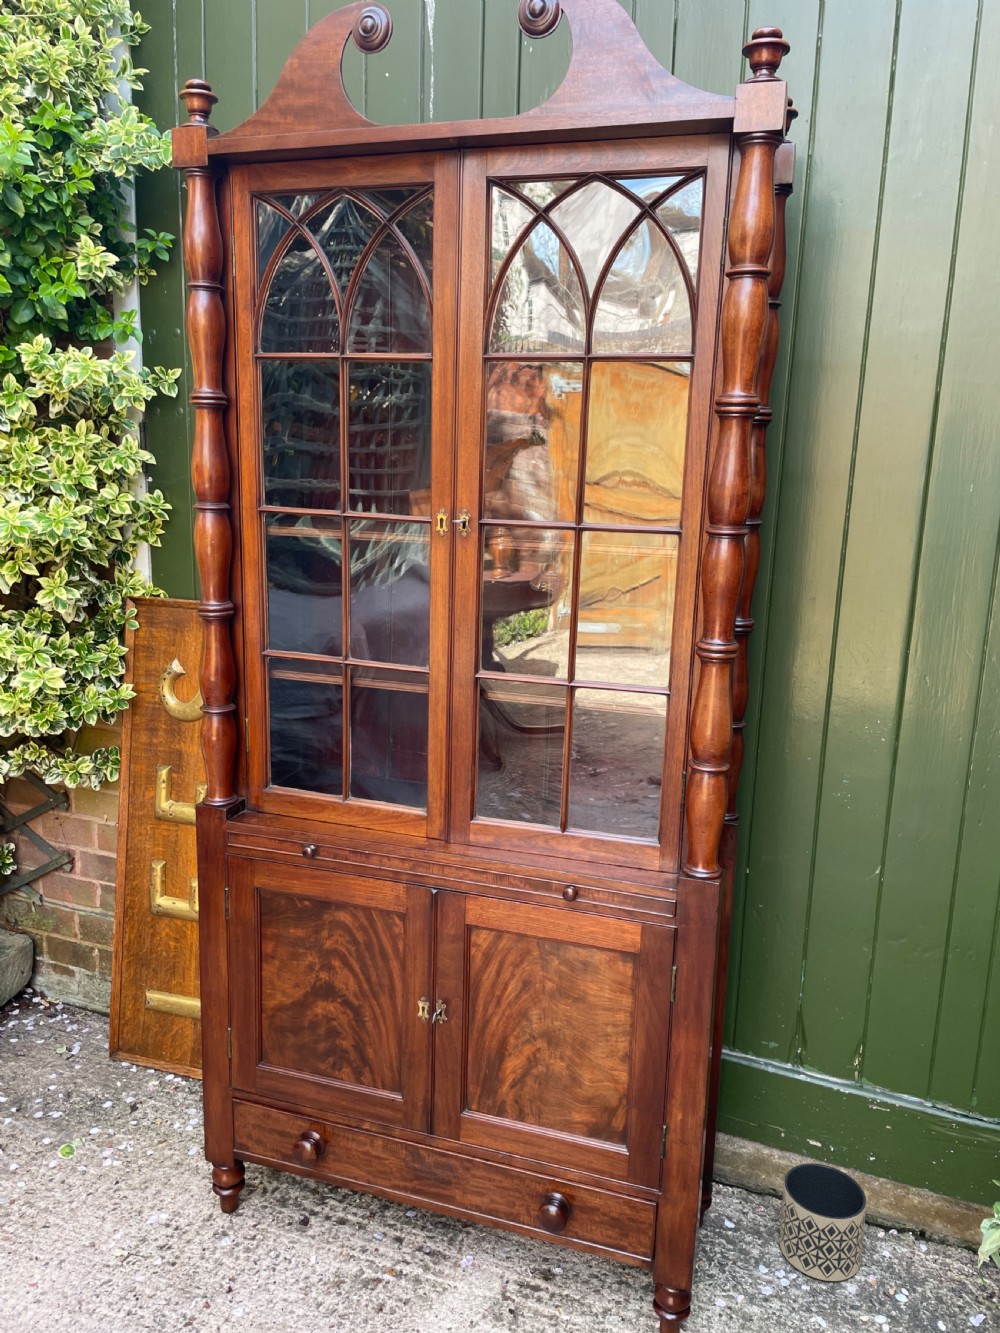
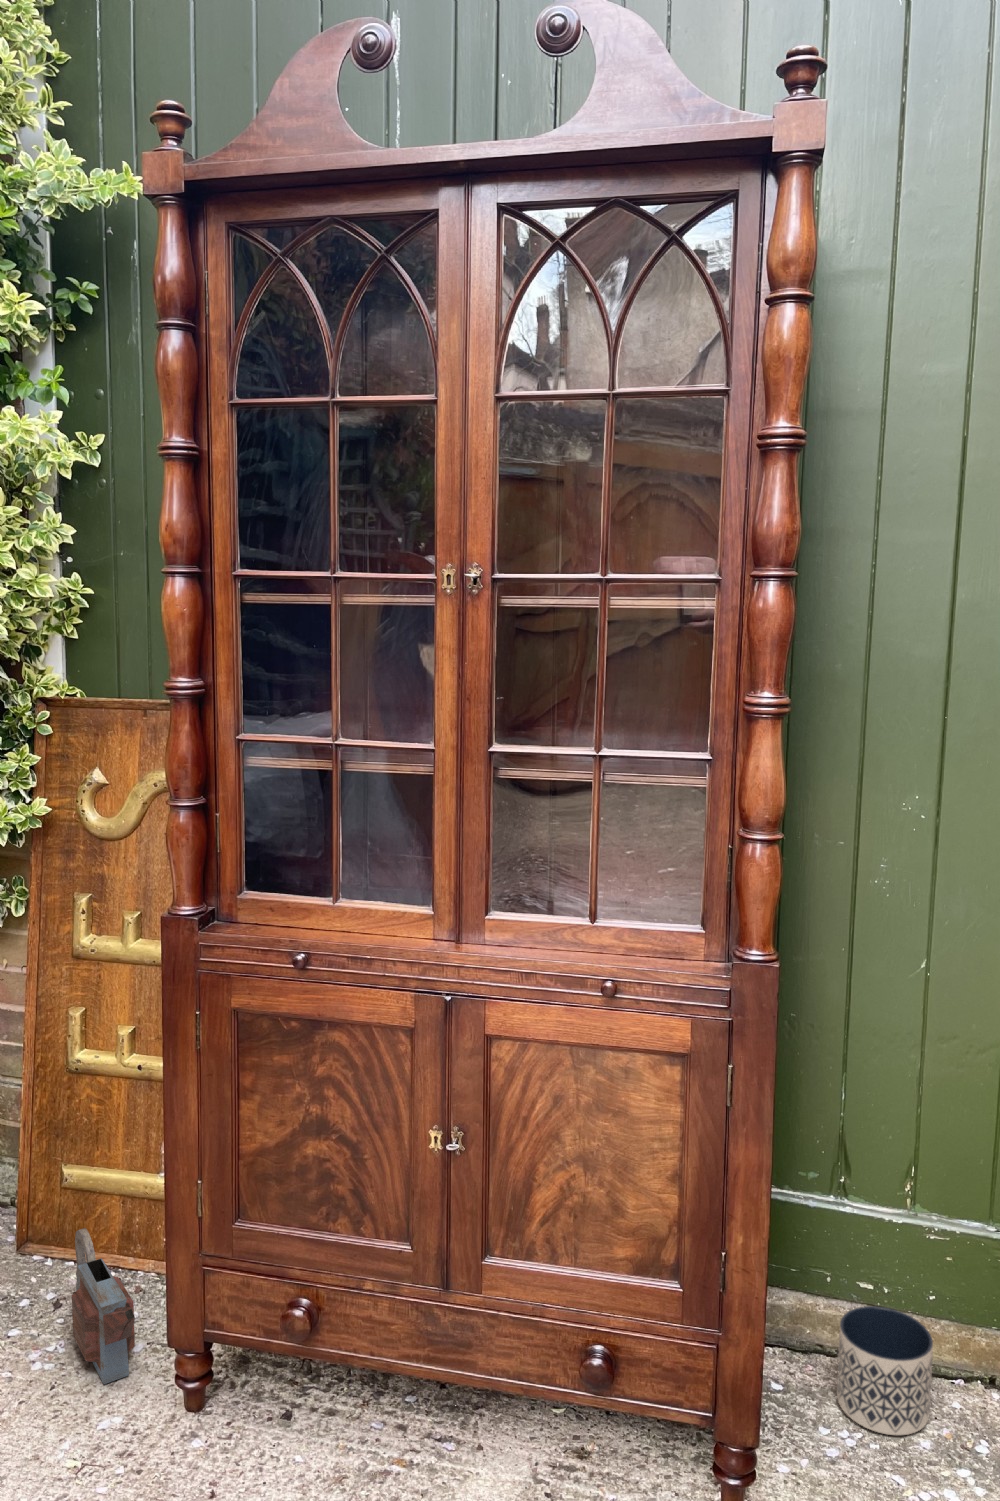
watering can: none [137,1049,187,1181] -> present [72,1228,135,1384]

